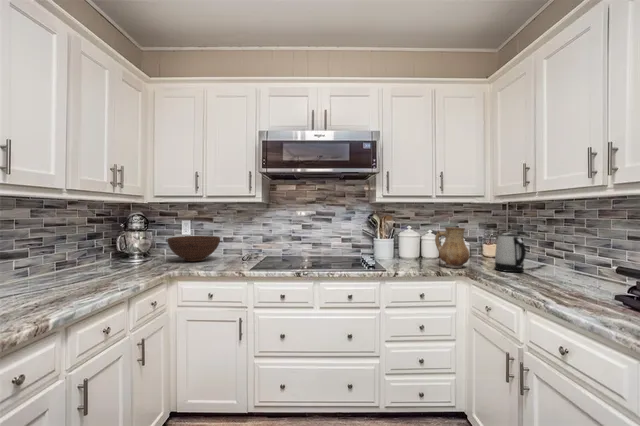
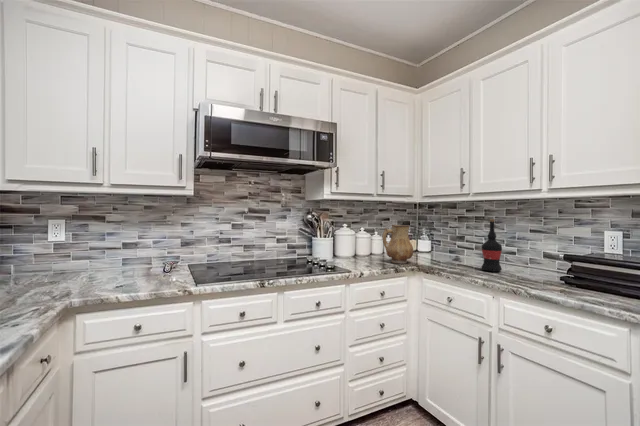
wine bottle: none [539,222,565,284] -> present [481,219,502,272]
kettle: present [495,233,526,272] -> none [432,230,461,264]
fruit bowl: present [167,236,220,262] -> none [39,241,129,280]

